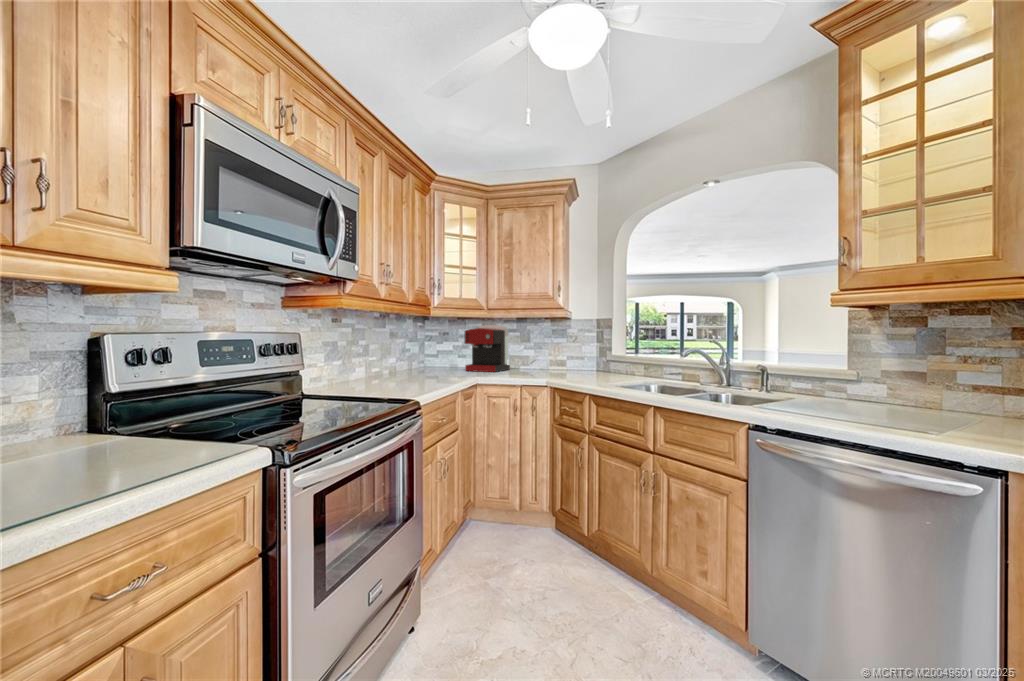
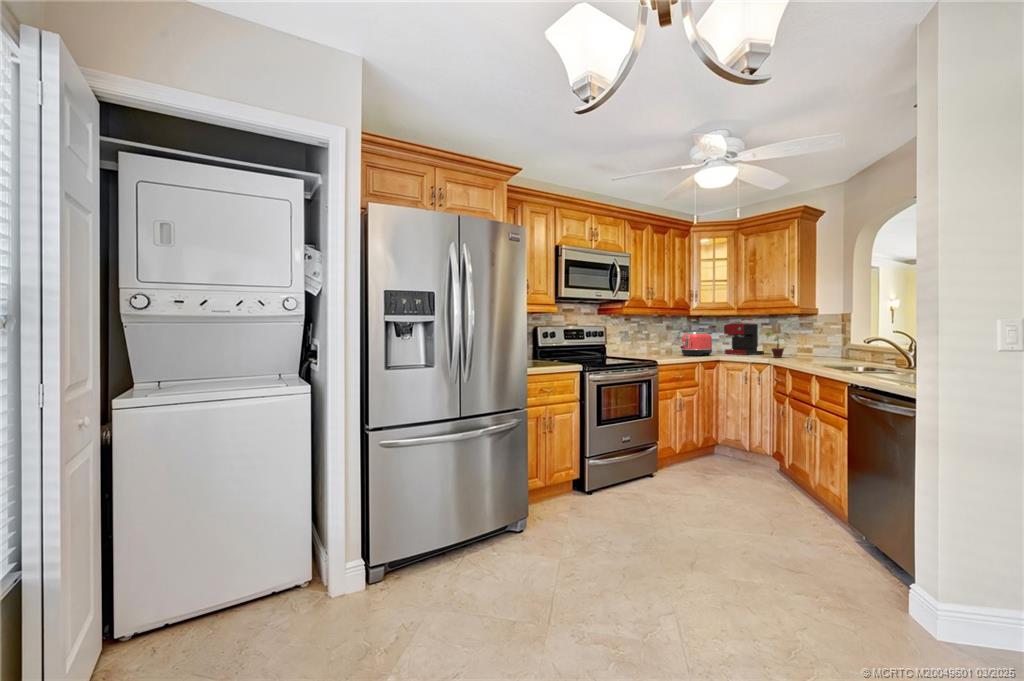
toaster: none [419,341,461,379] -> present [681,332,712,356]
potted plant: none [527,342,560,376] -> present [766,332,789,358]

